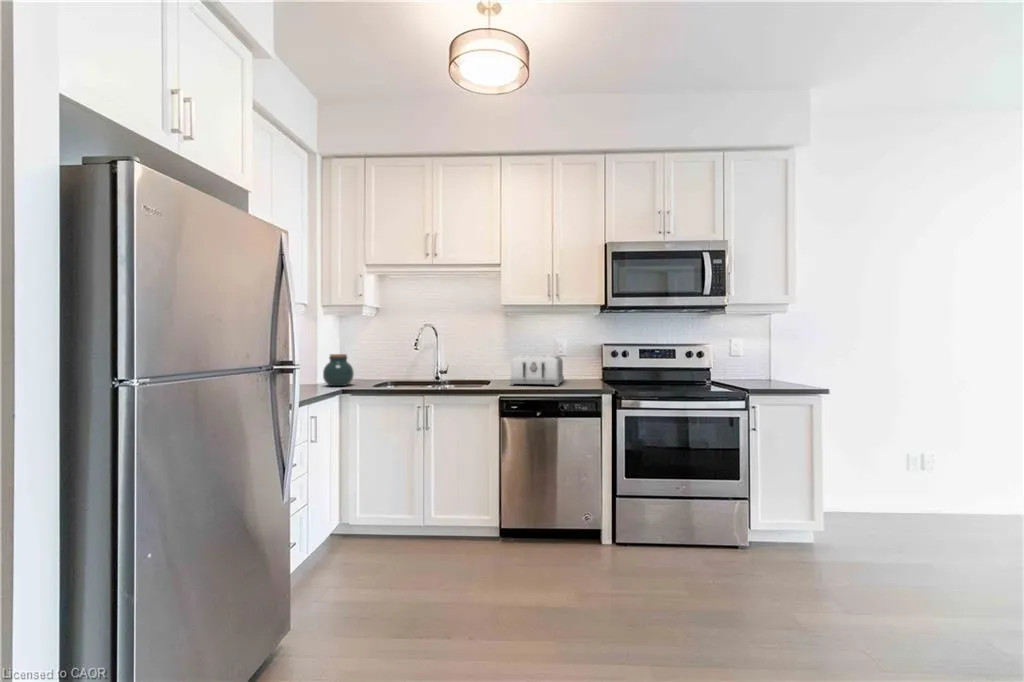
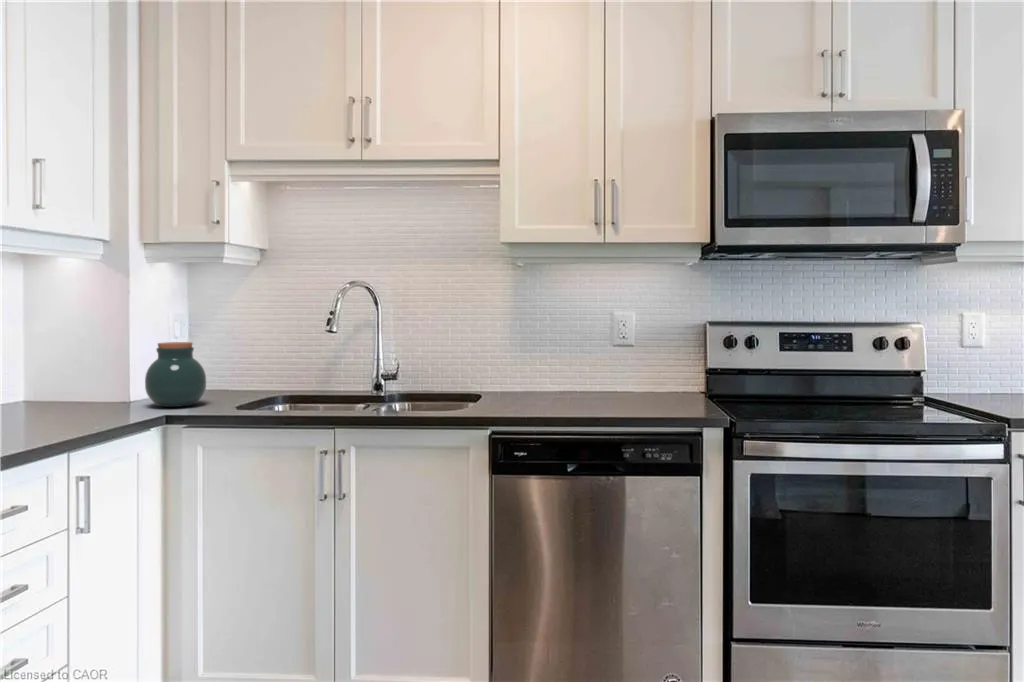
toaster: present [510,355,564,386] -> none [518,344,627,408]

